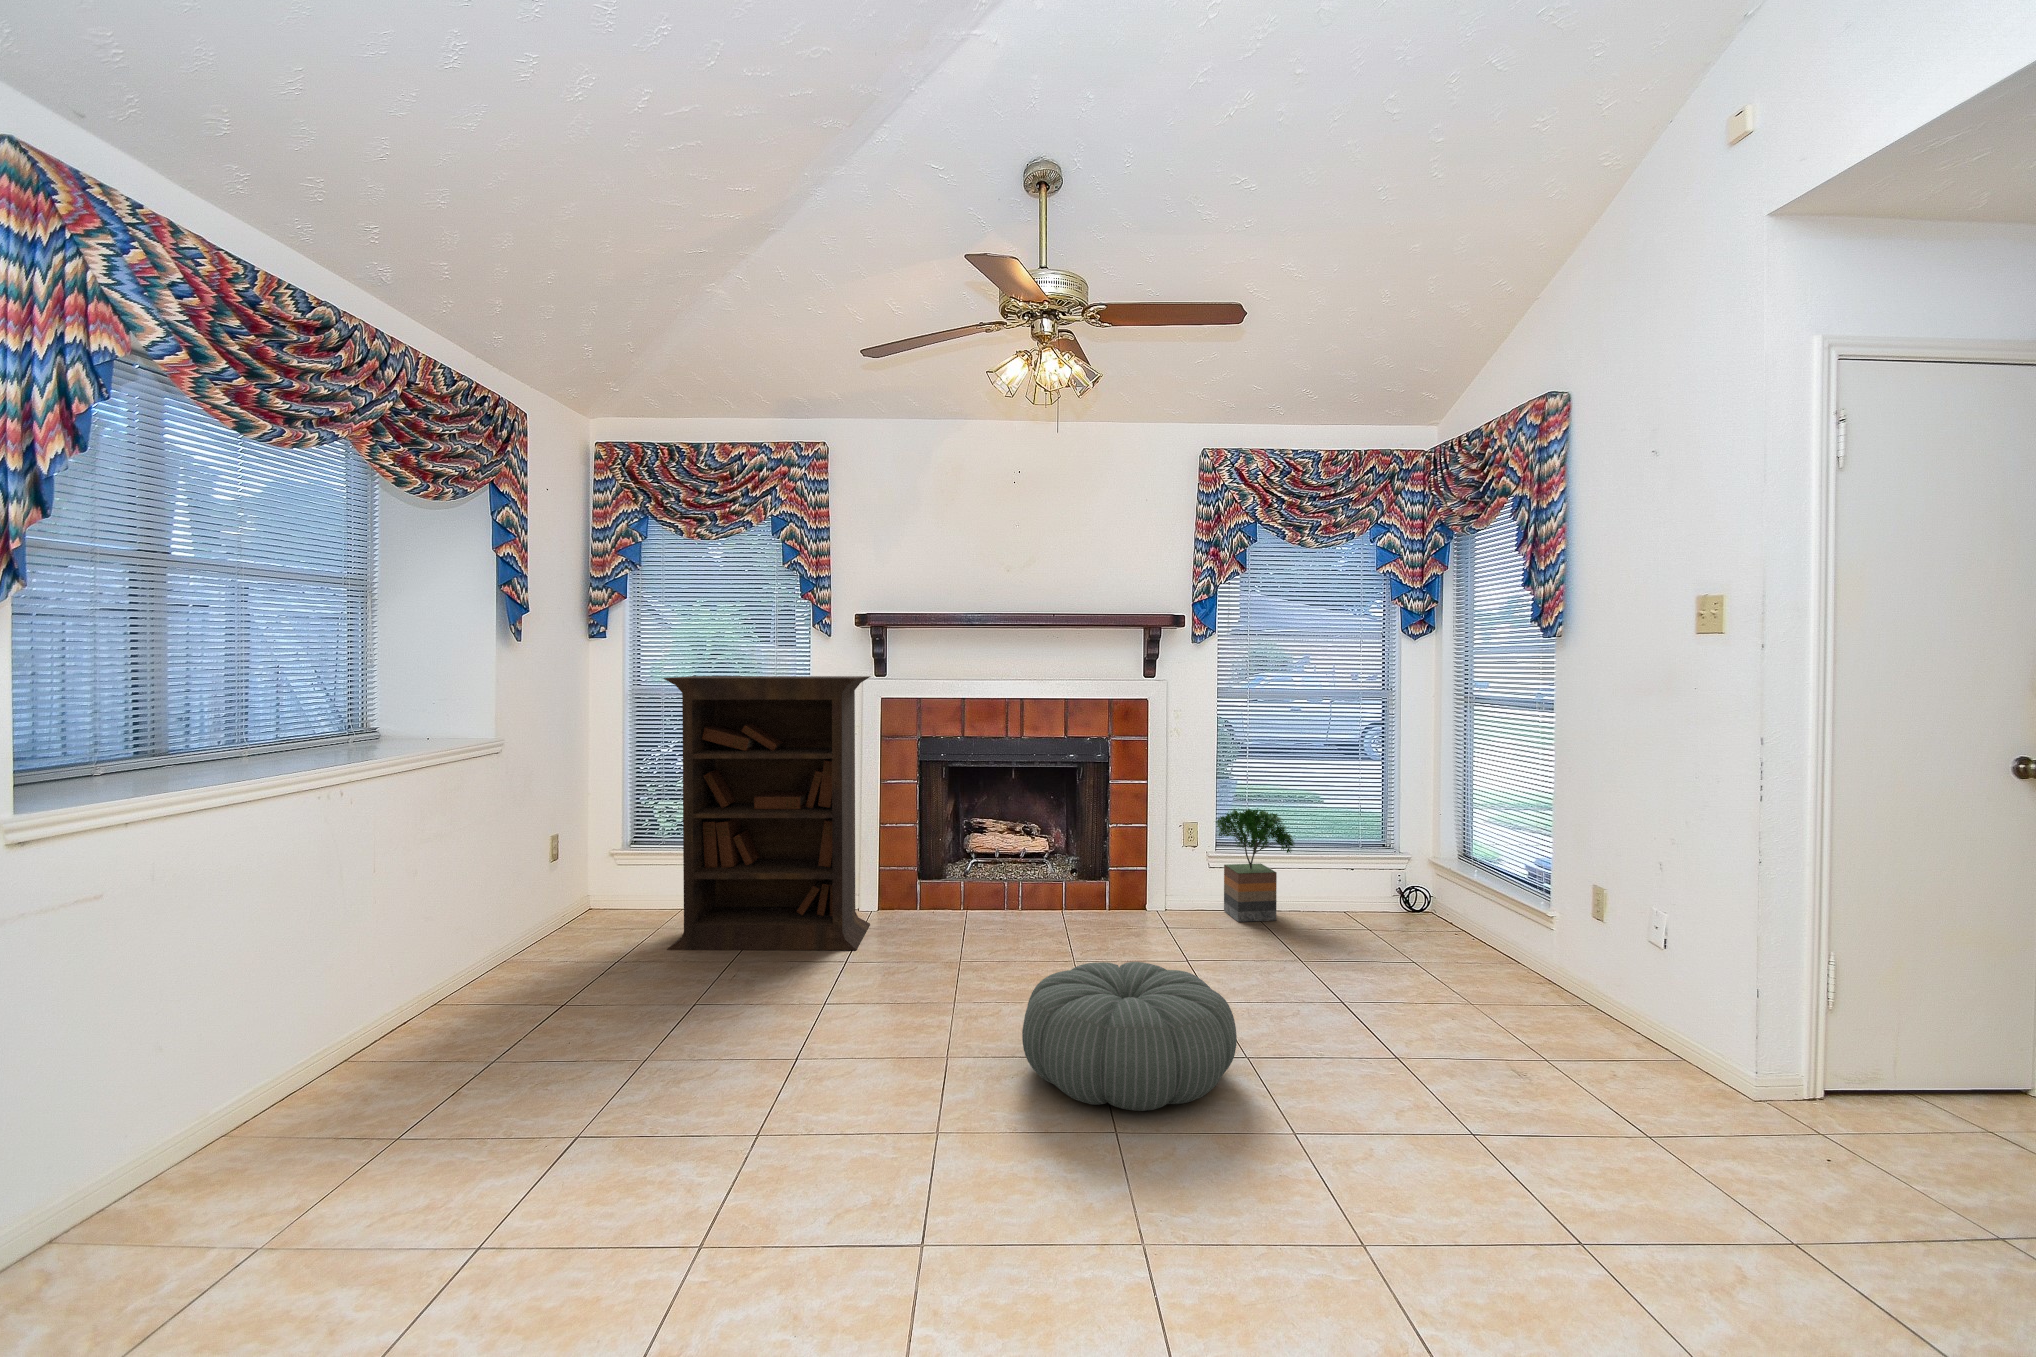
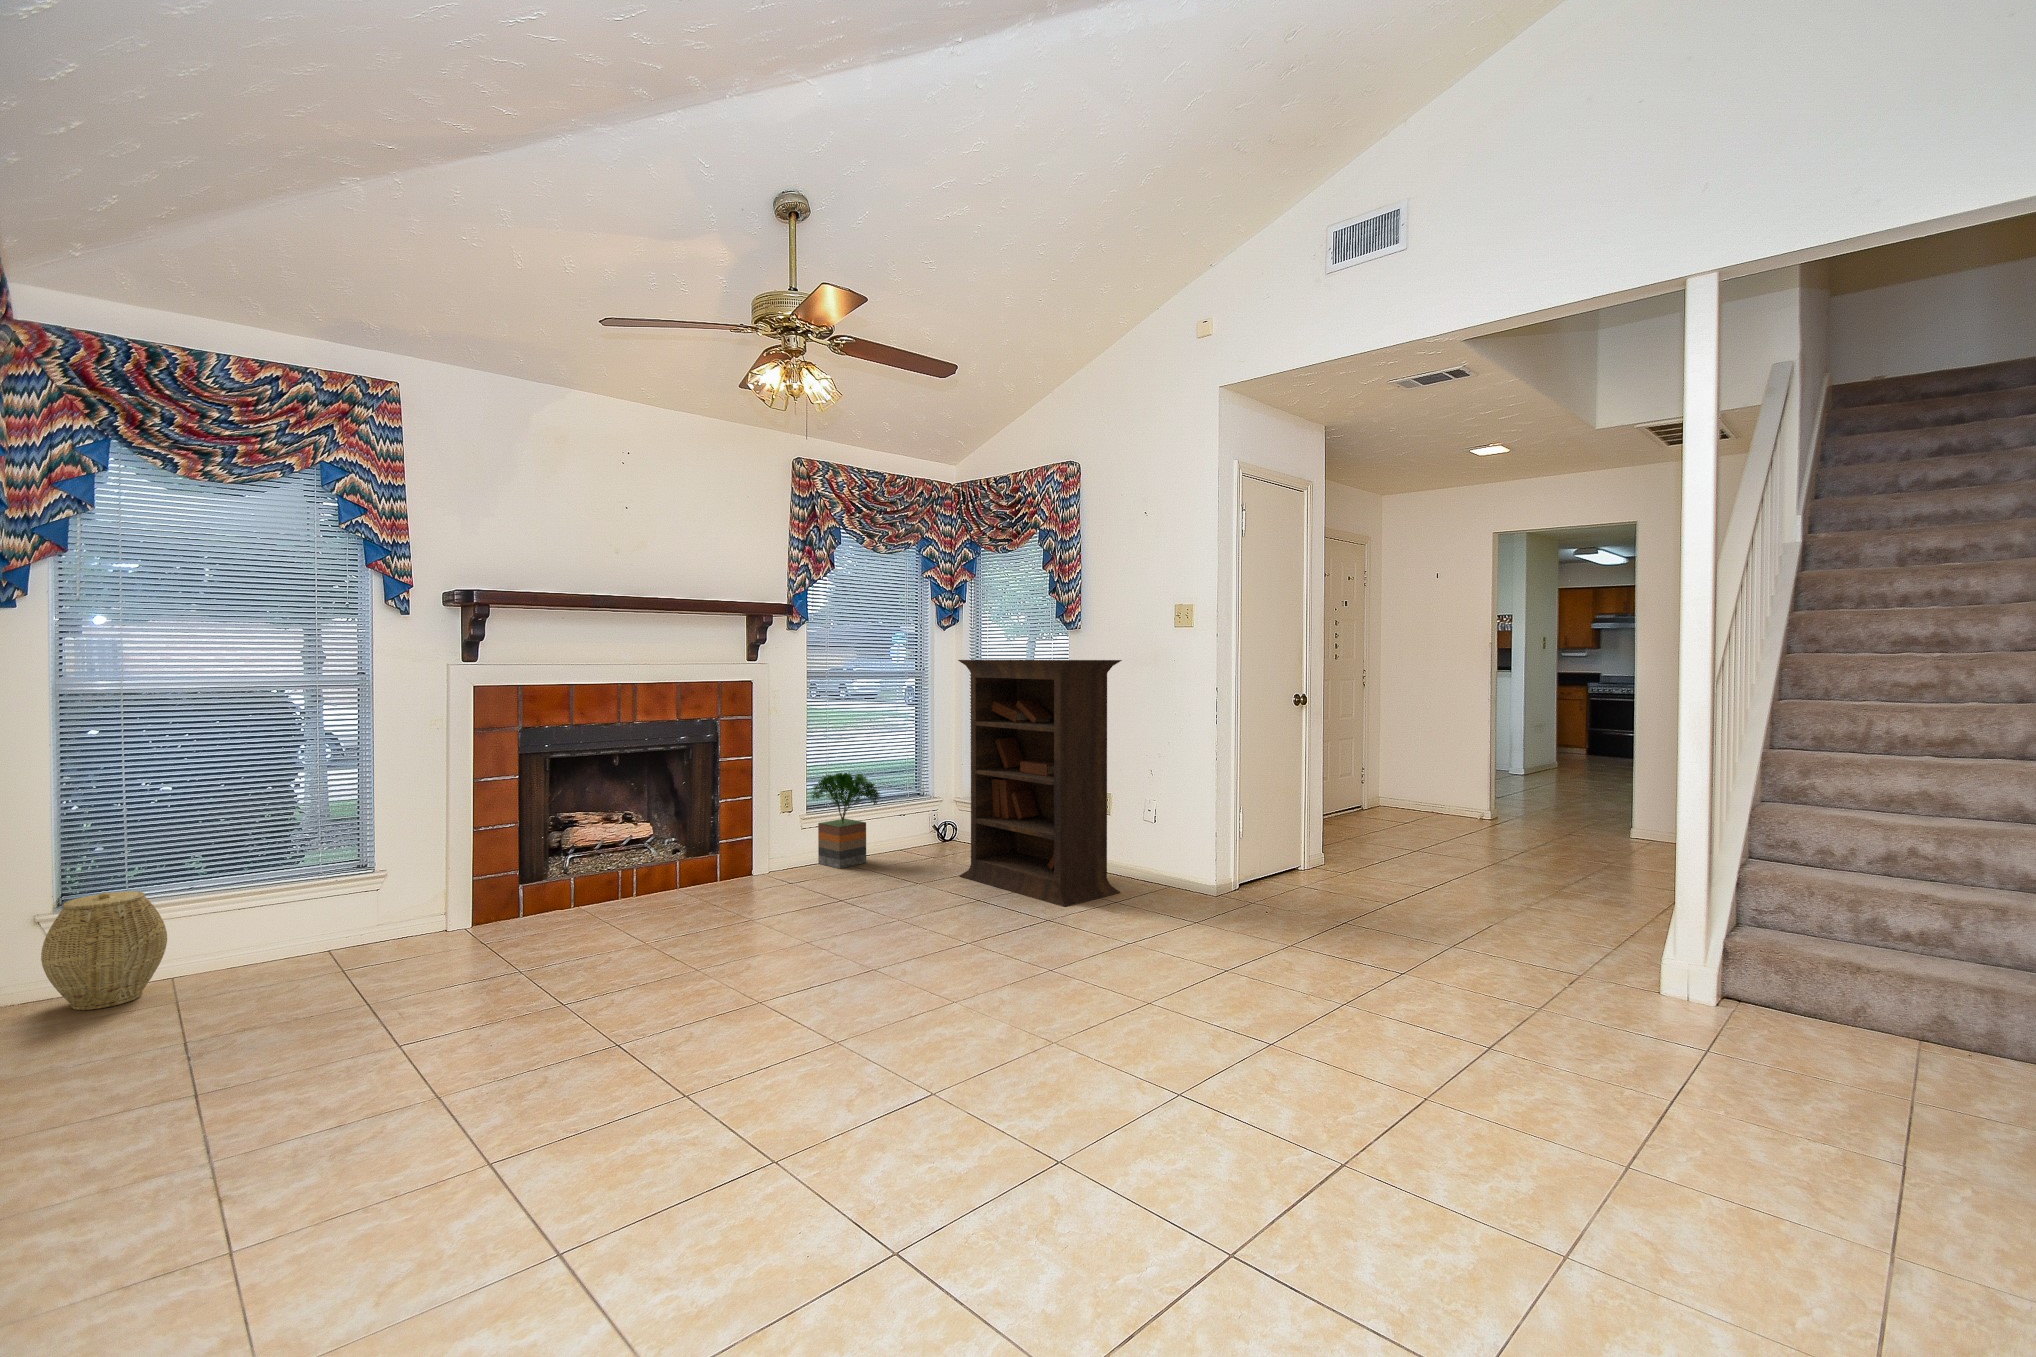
bookcase: present [663,676,870,950] -> present [958,660,1122,907]
woven basket: none [601,843,669,926] -> present [41,891,167,1010]
pouf: present [1022,962,1237,1111] -> none [811,887,986,996]

